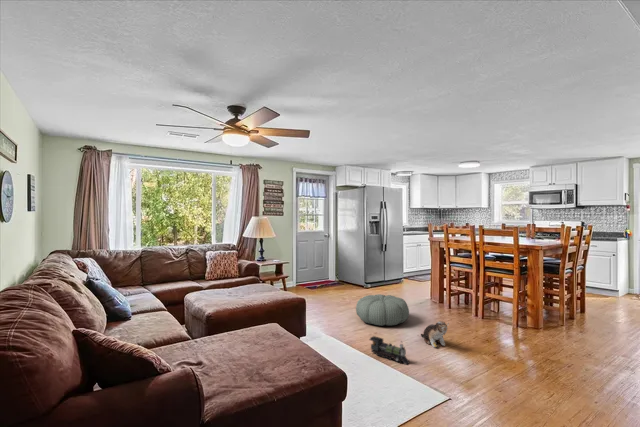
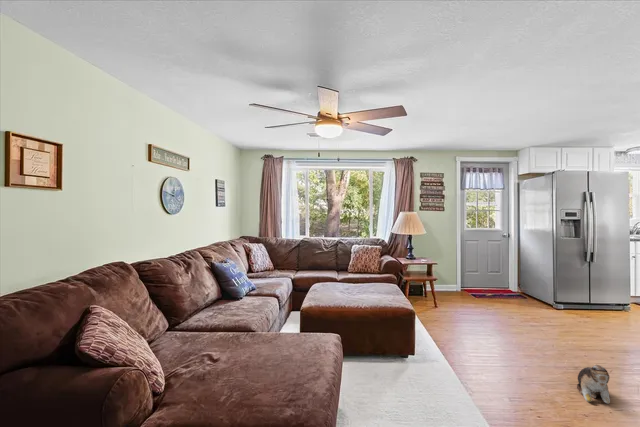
pouf: present [356,294,409,326] -> none [499,313,579,358]
toy train: present [370,336,410,365] -> none [477,361,525,410]

